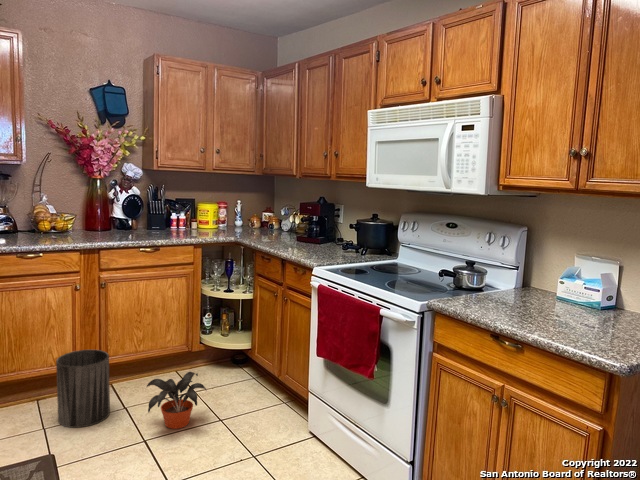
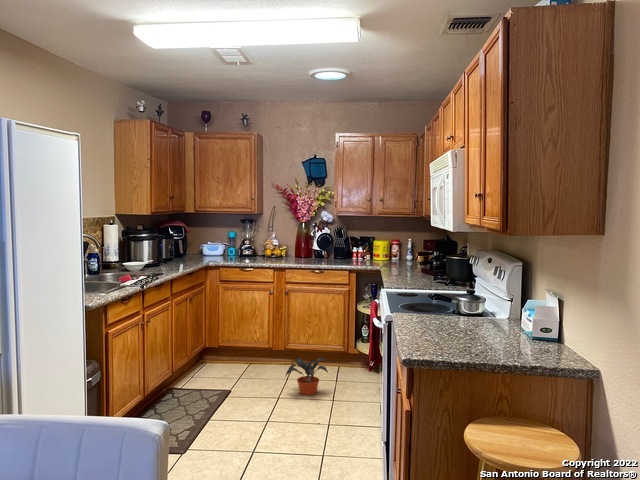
trash can: present [56,350,110,428] -> none [247,334,279,382]

